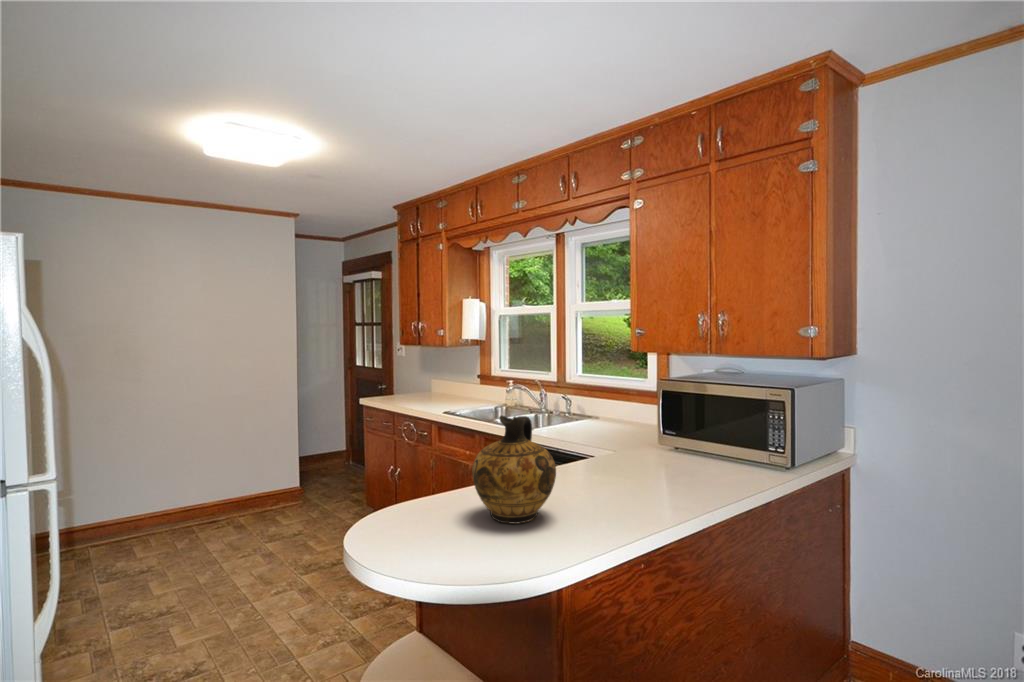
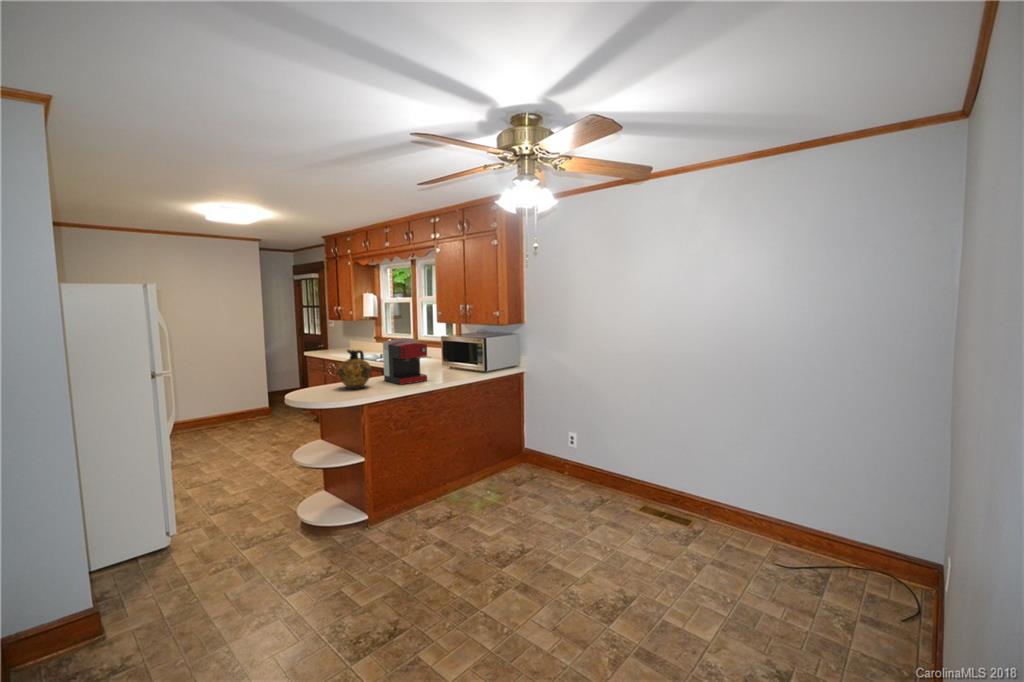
coffee maker: none [566,386,680,510] -> present [383,338,427,385]

